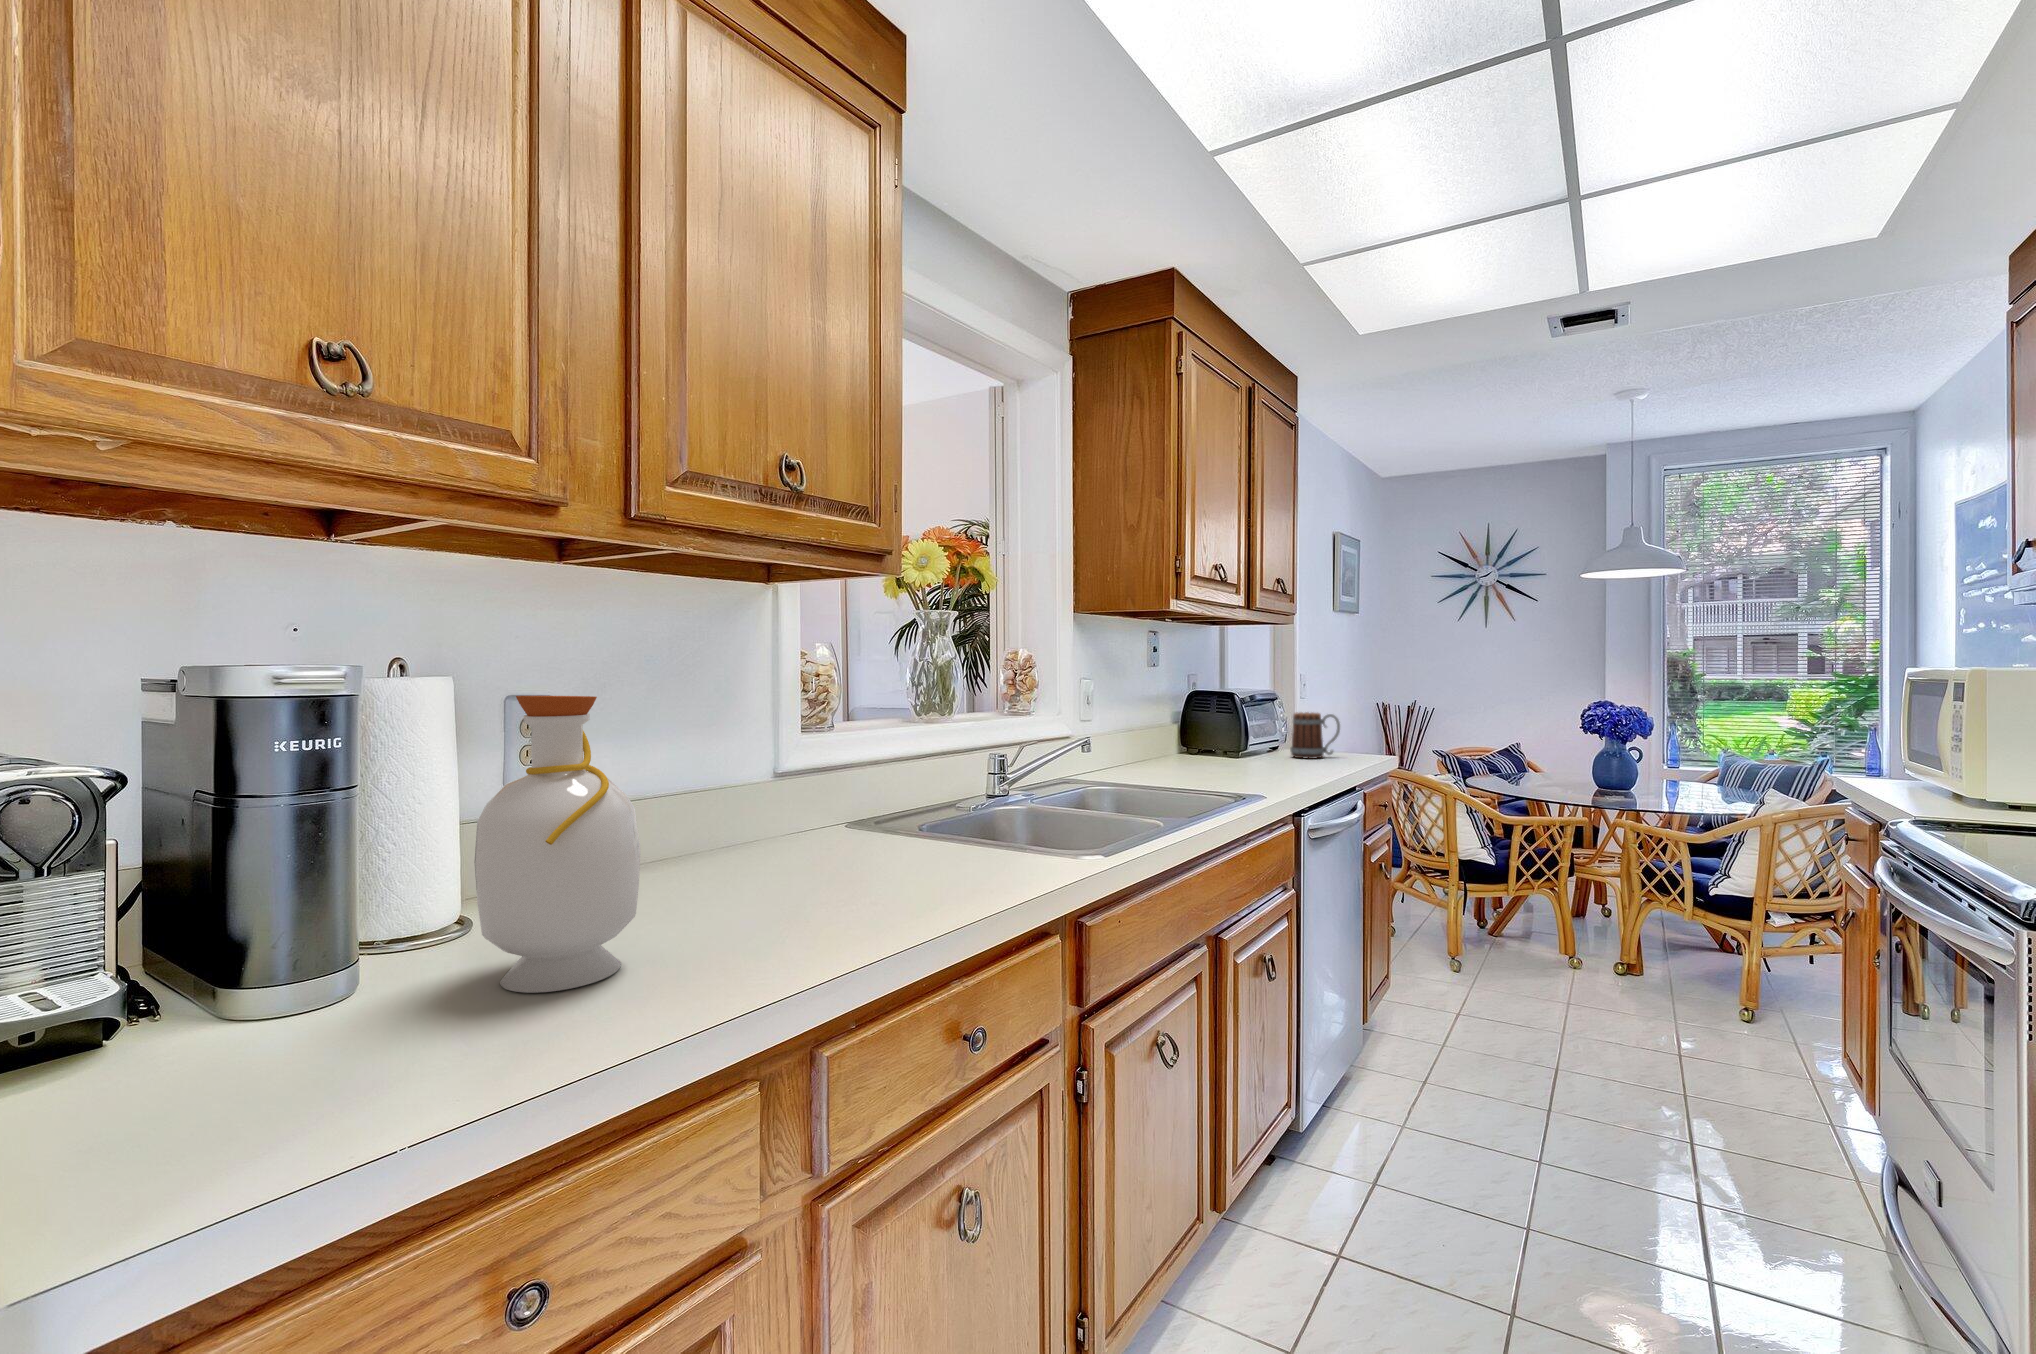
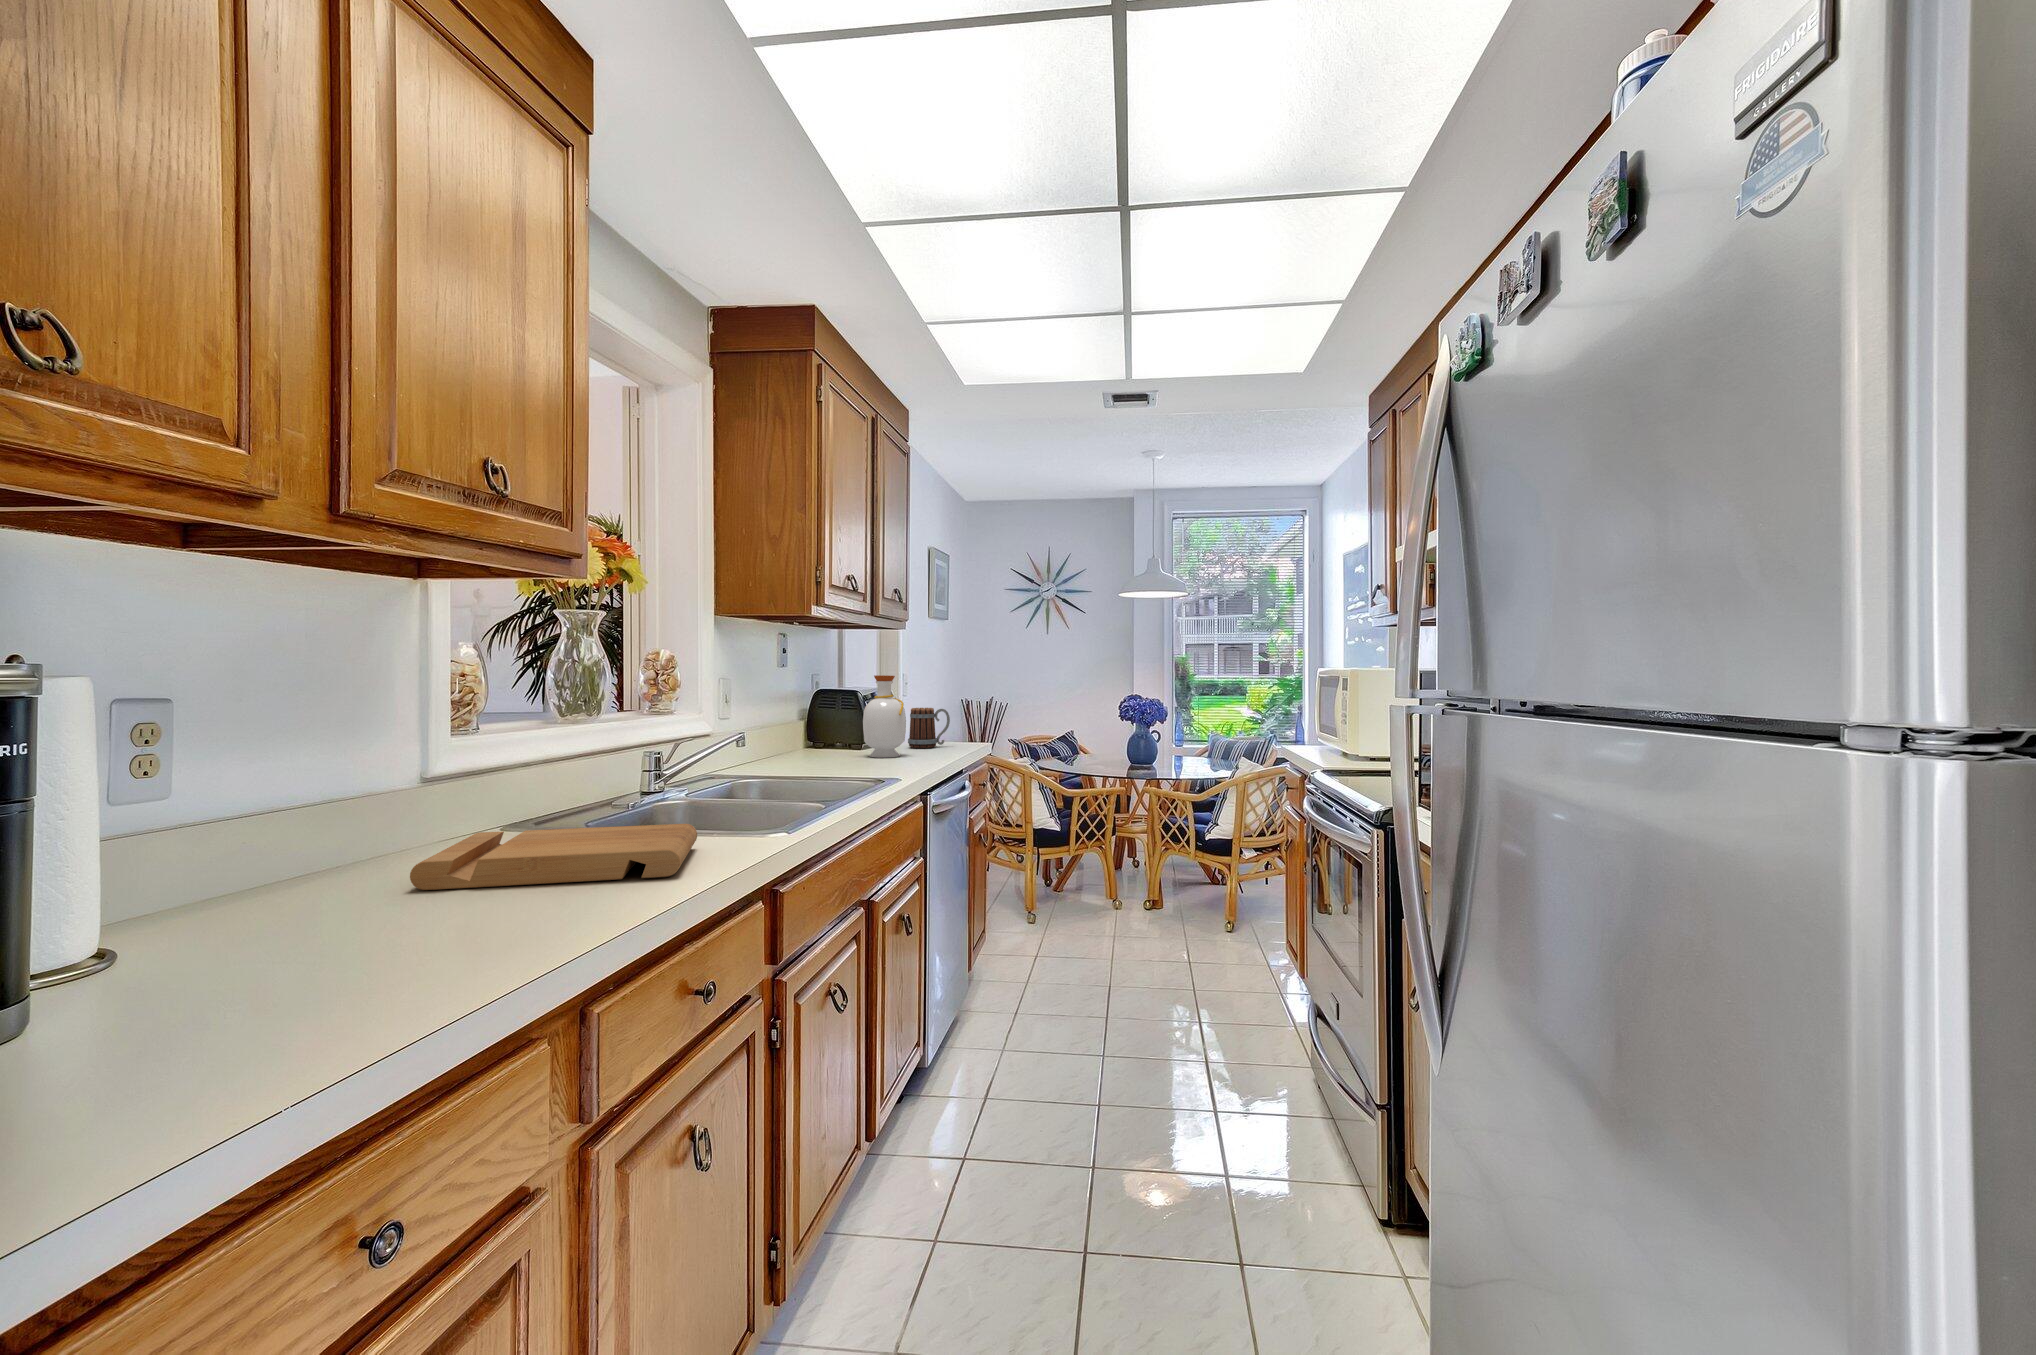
bottle: present [474,696,641,993] -> present [863,675,906,758]
cutting board: none [718,829,996,898] -> present [410,824,697,890]

